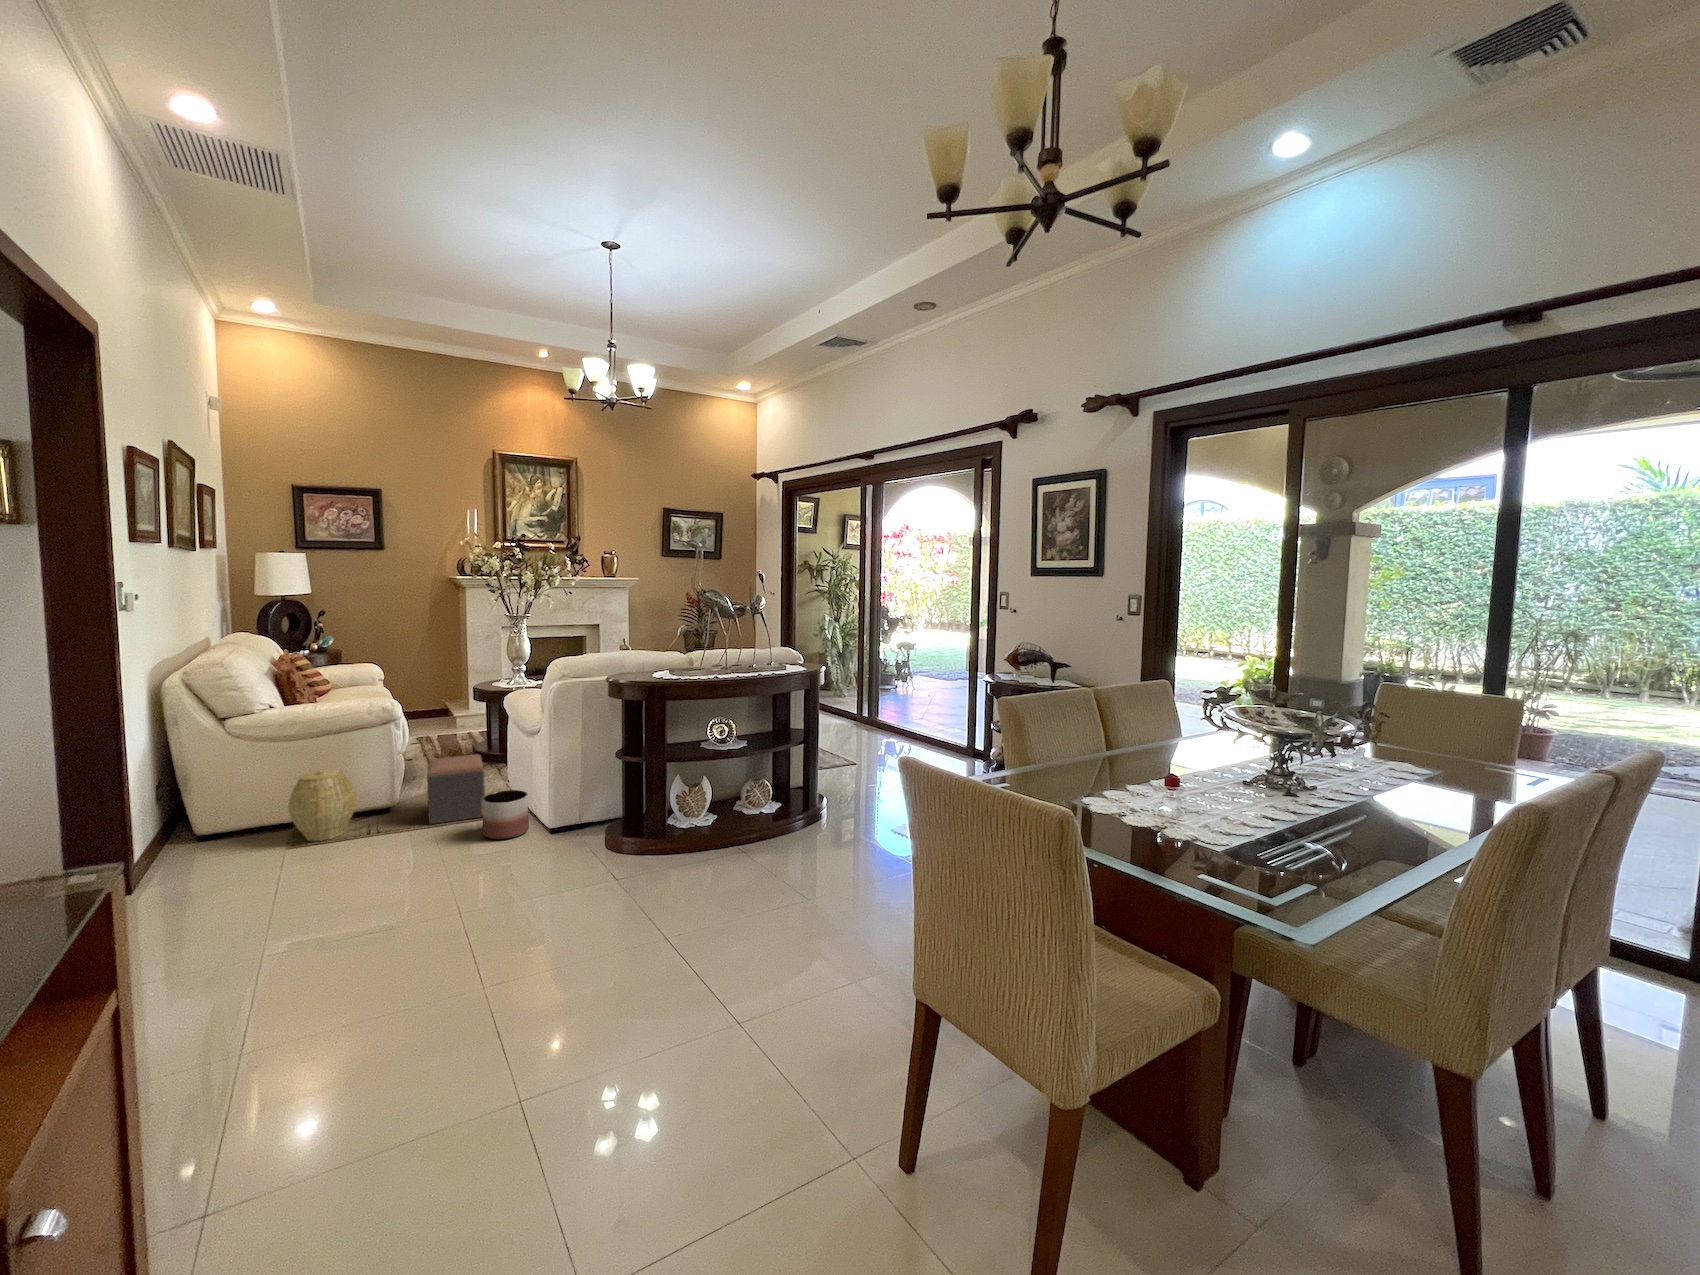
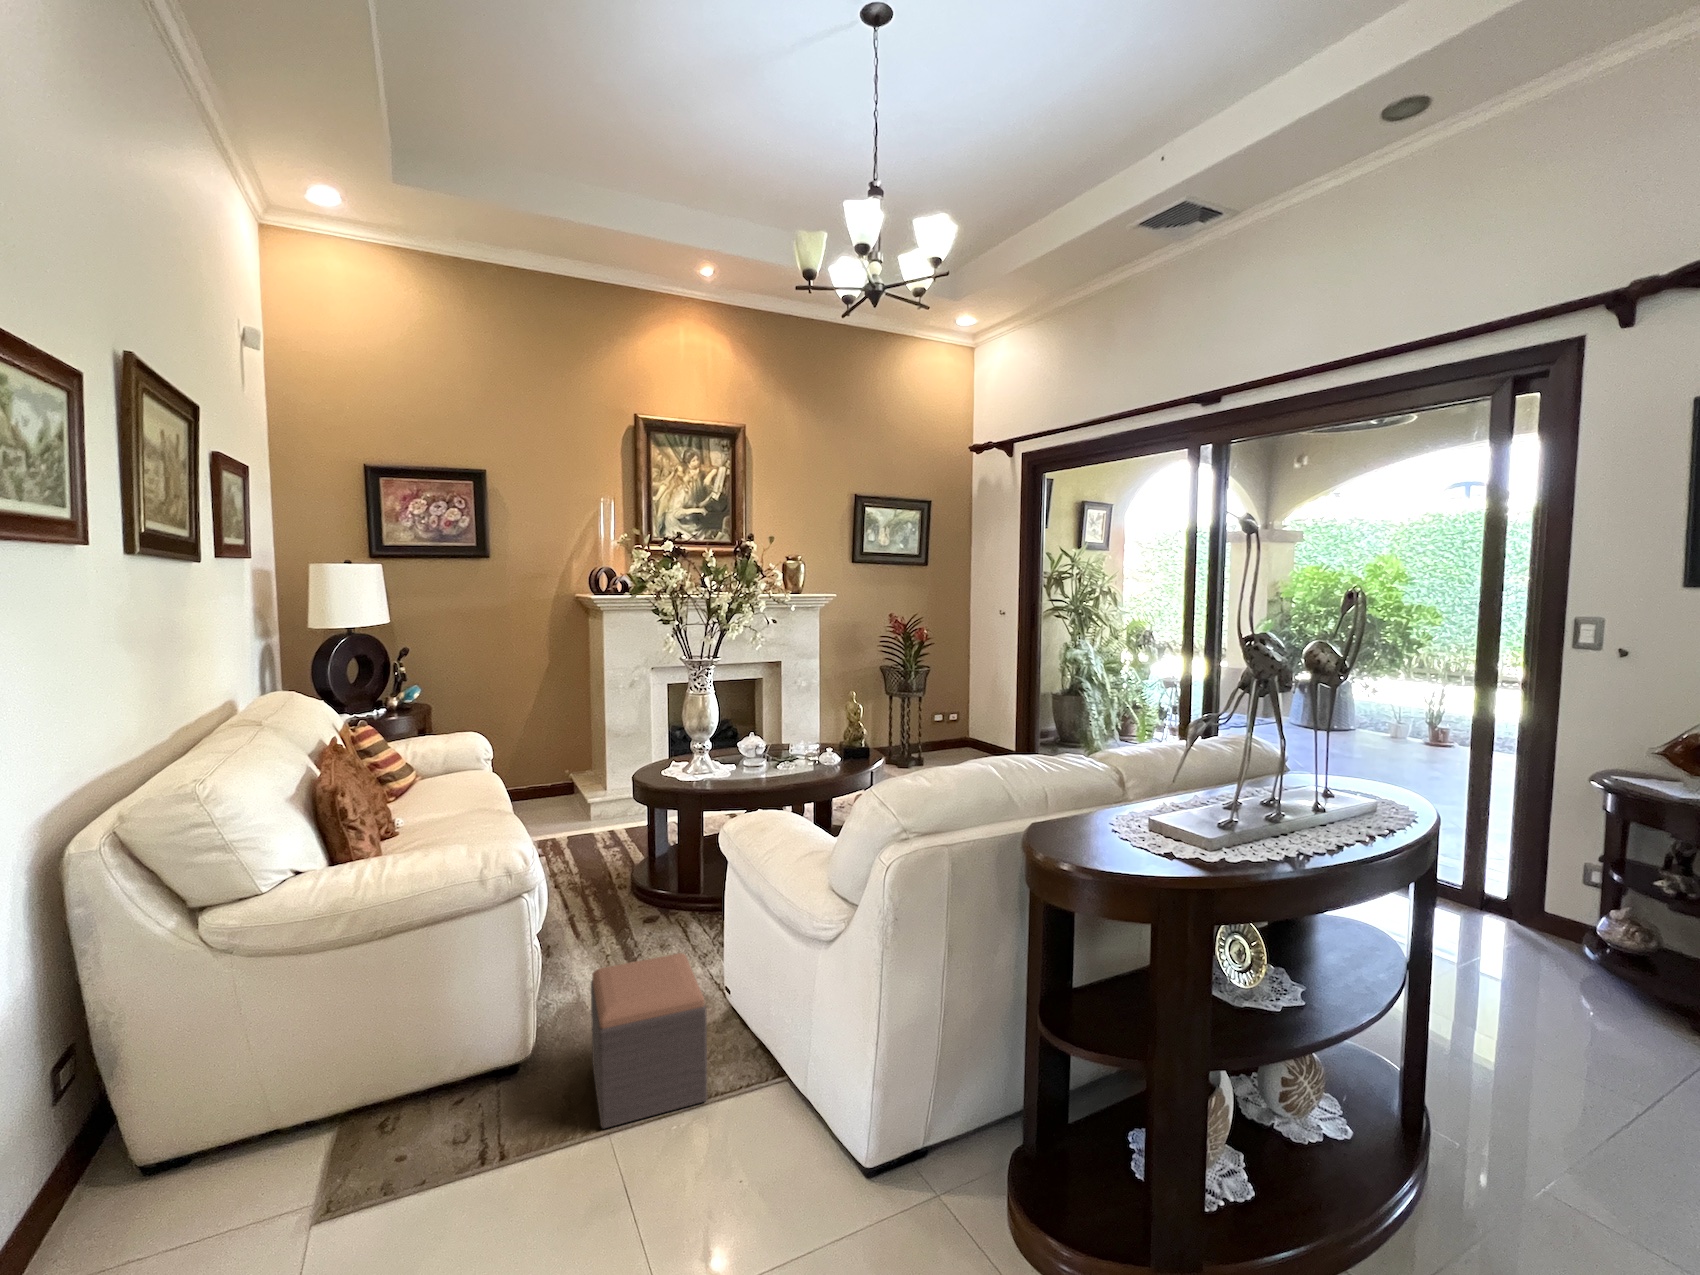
woven basket: present [288,769,356,841] -> none [320,1014,458,1192]
planter: present [482,790,529,839] -> none [726,1069,819,1211]

